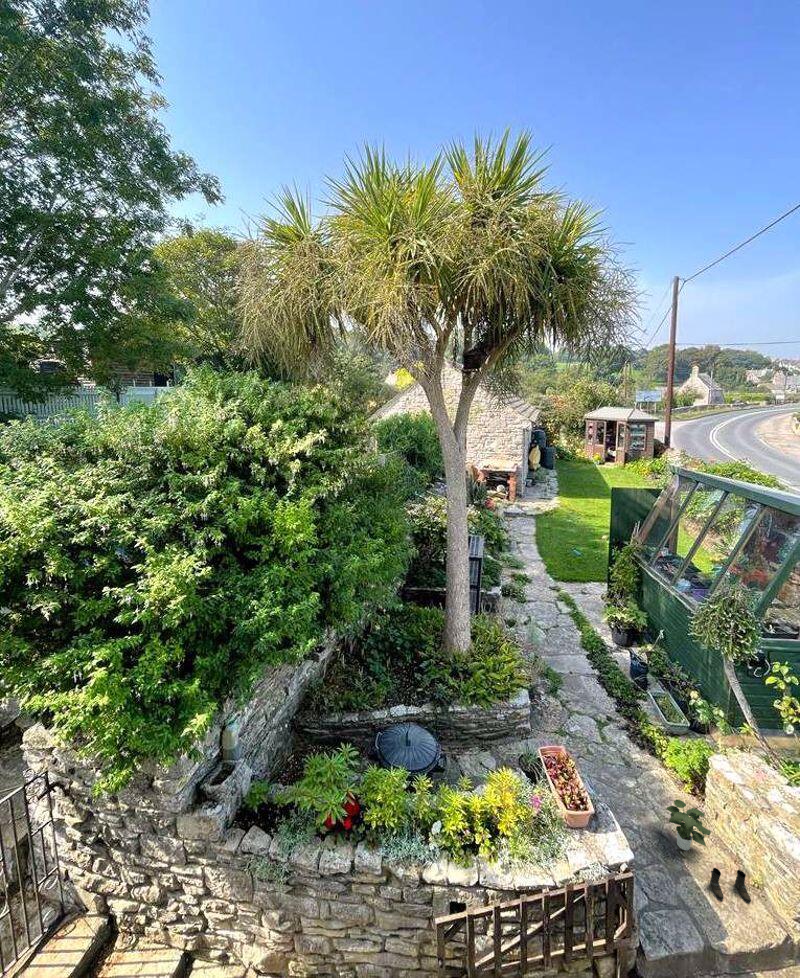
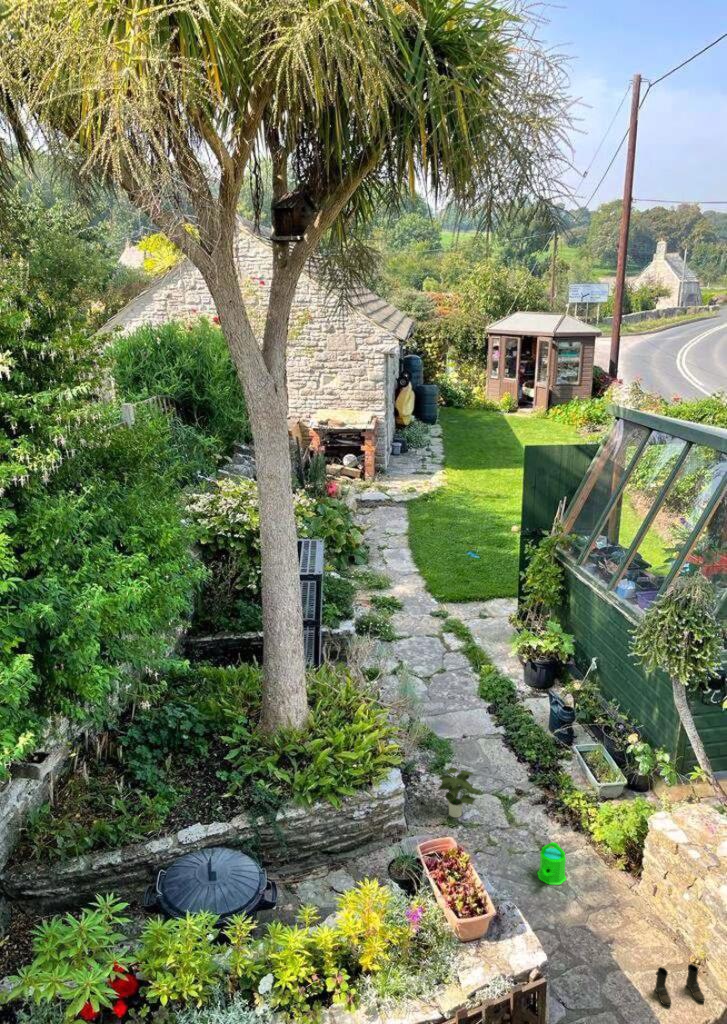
watering can: none [618,755,640,785] -> present [537,842,566,885]
potted plant: present [666,800,711,850] -> present [439,768,481,818]

